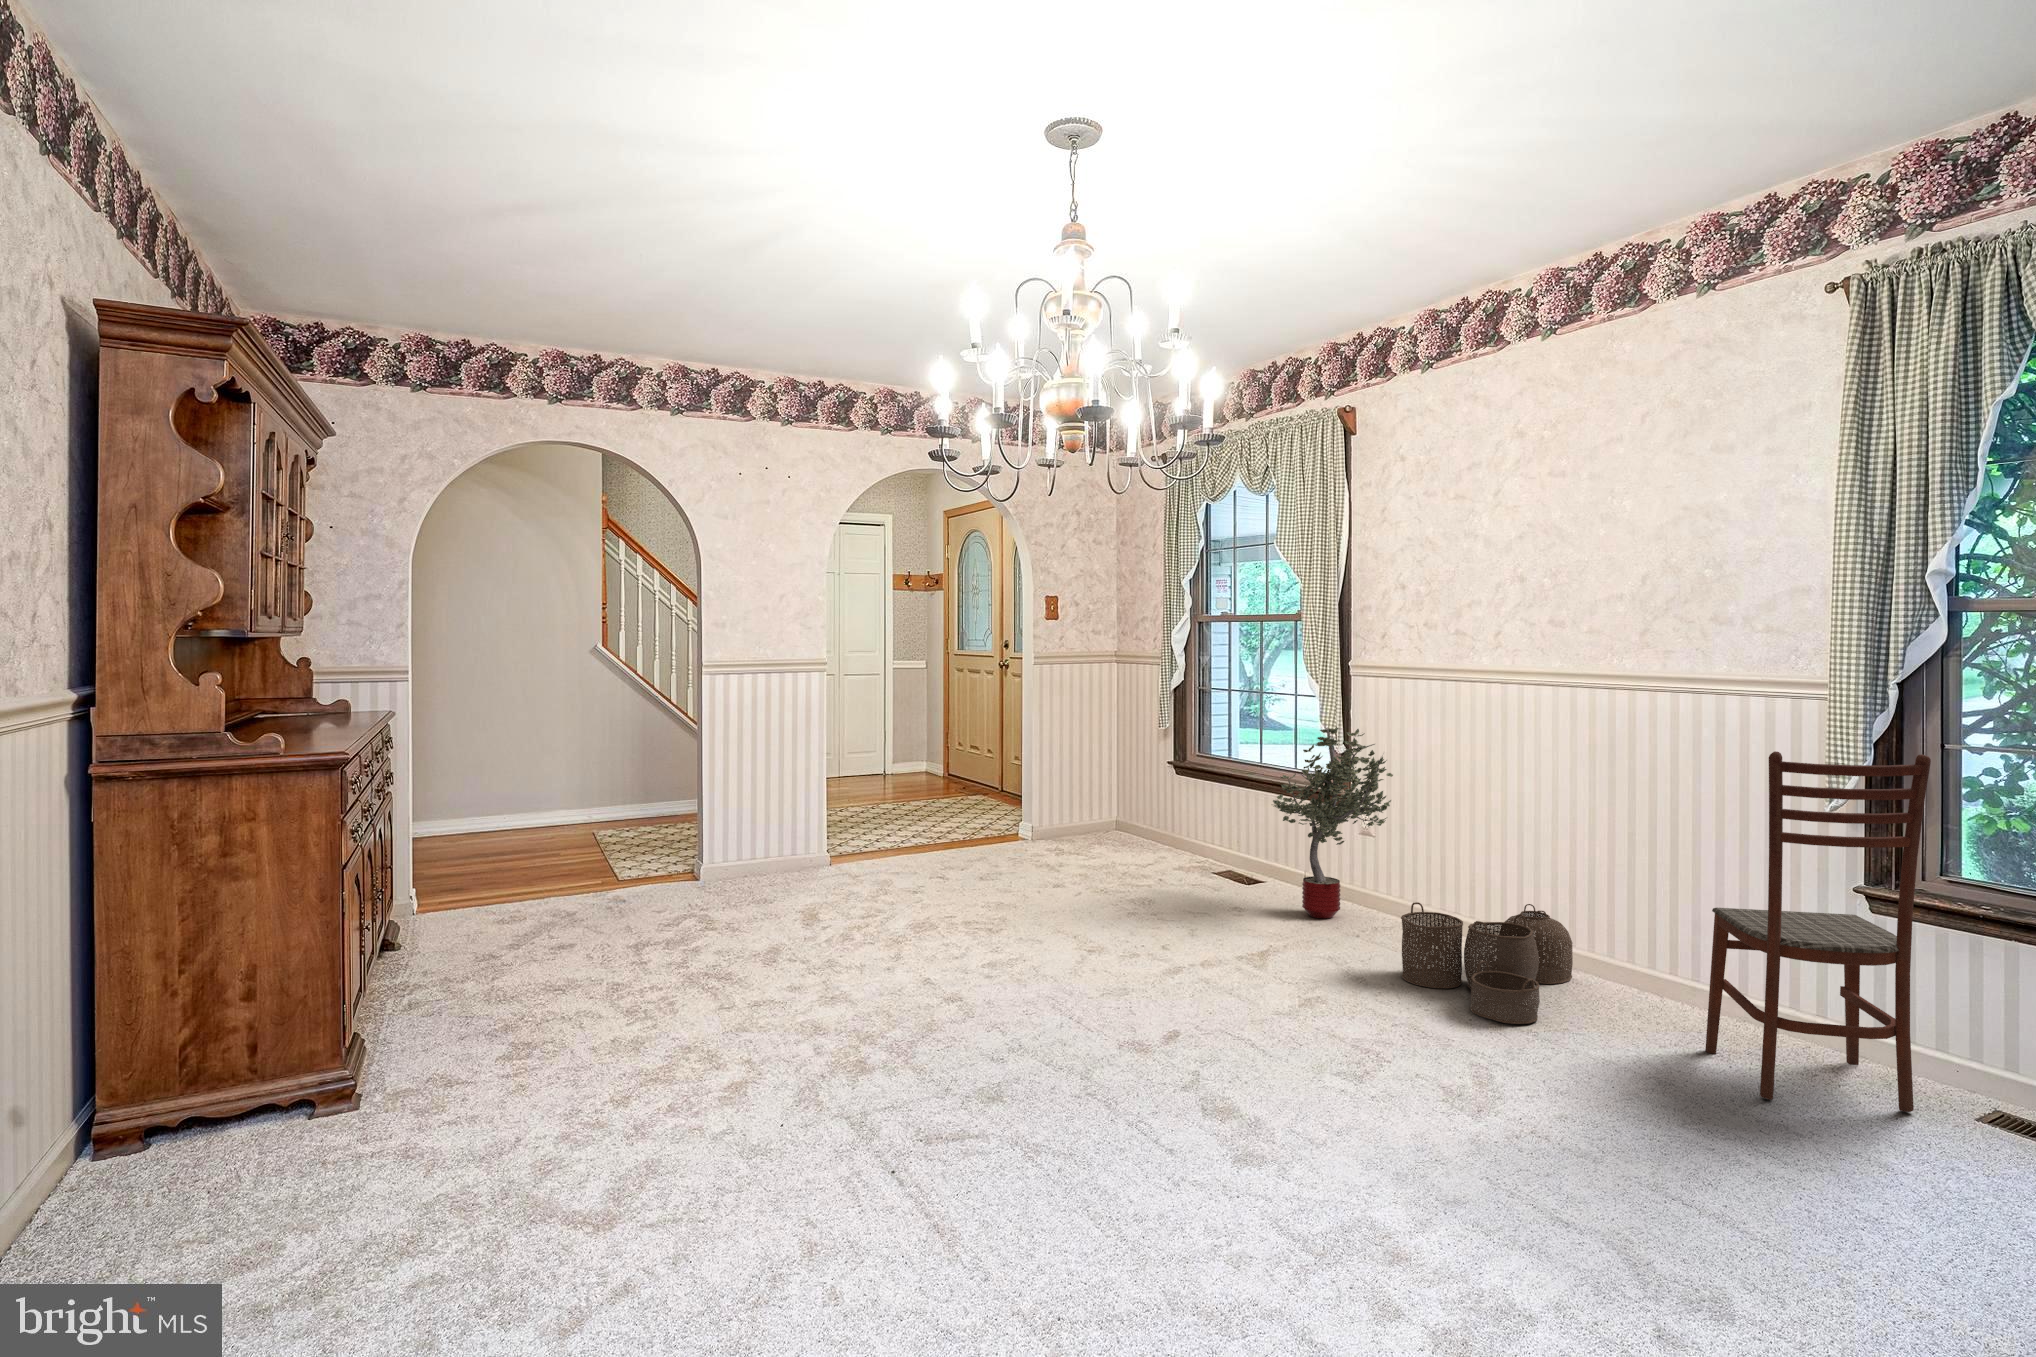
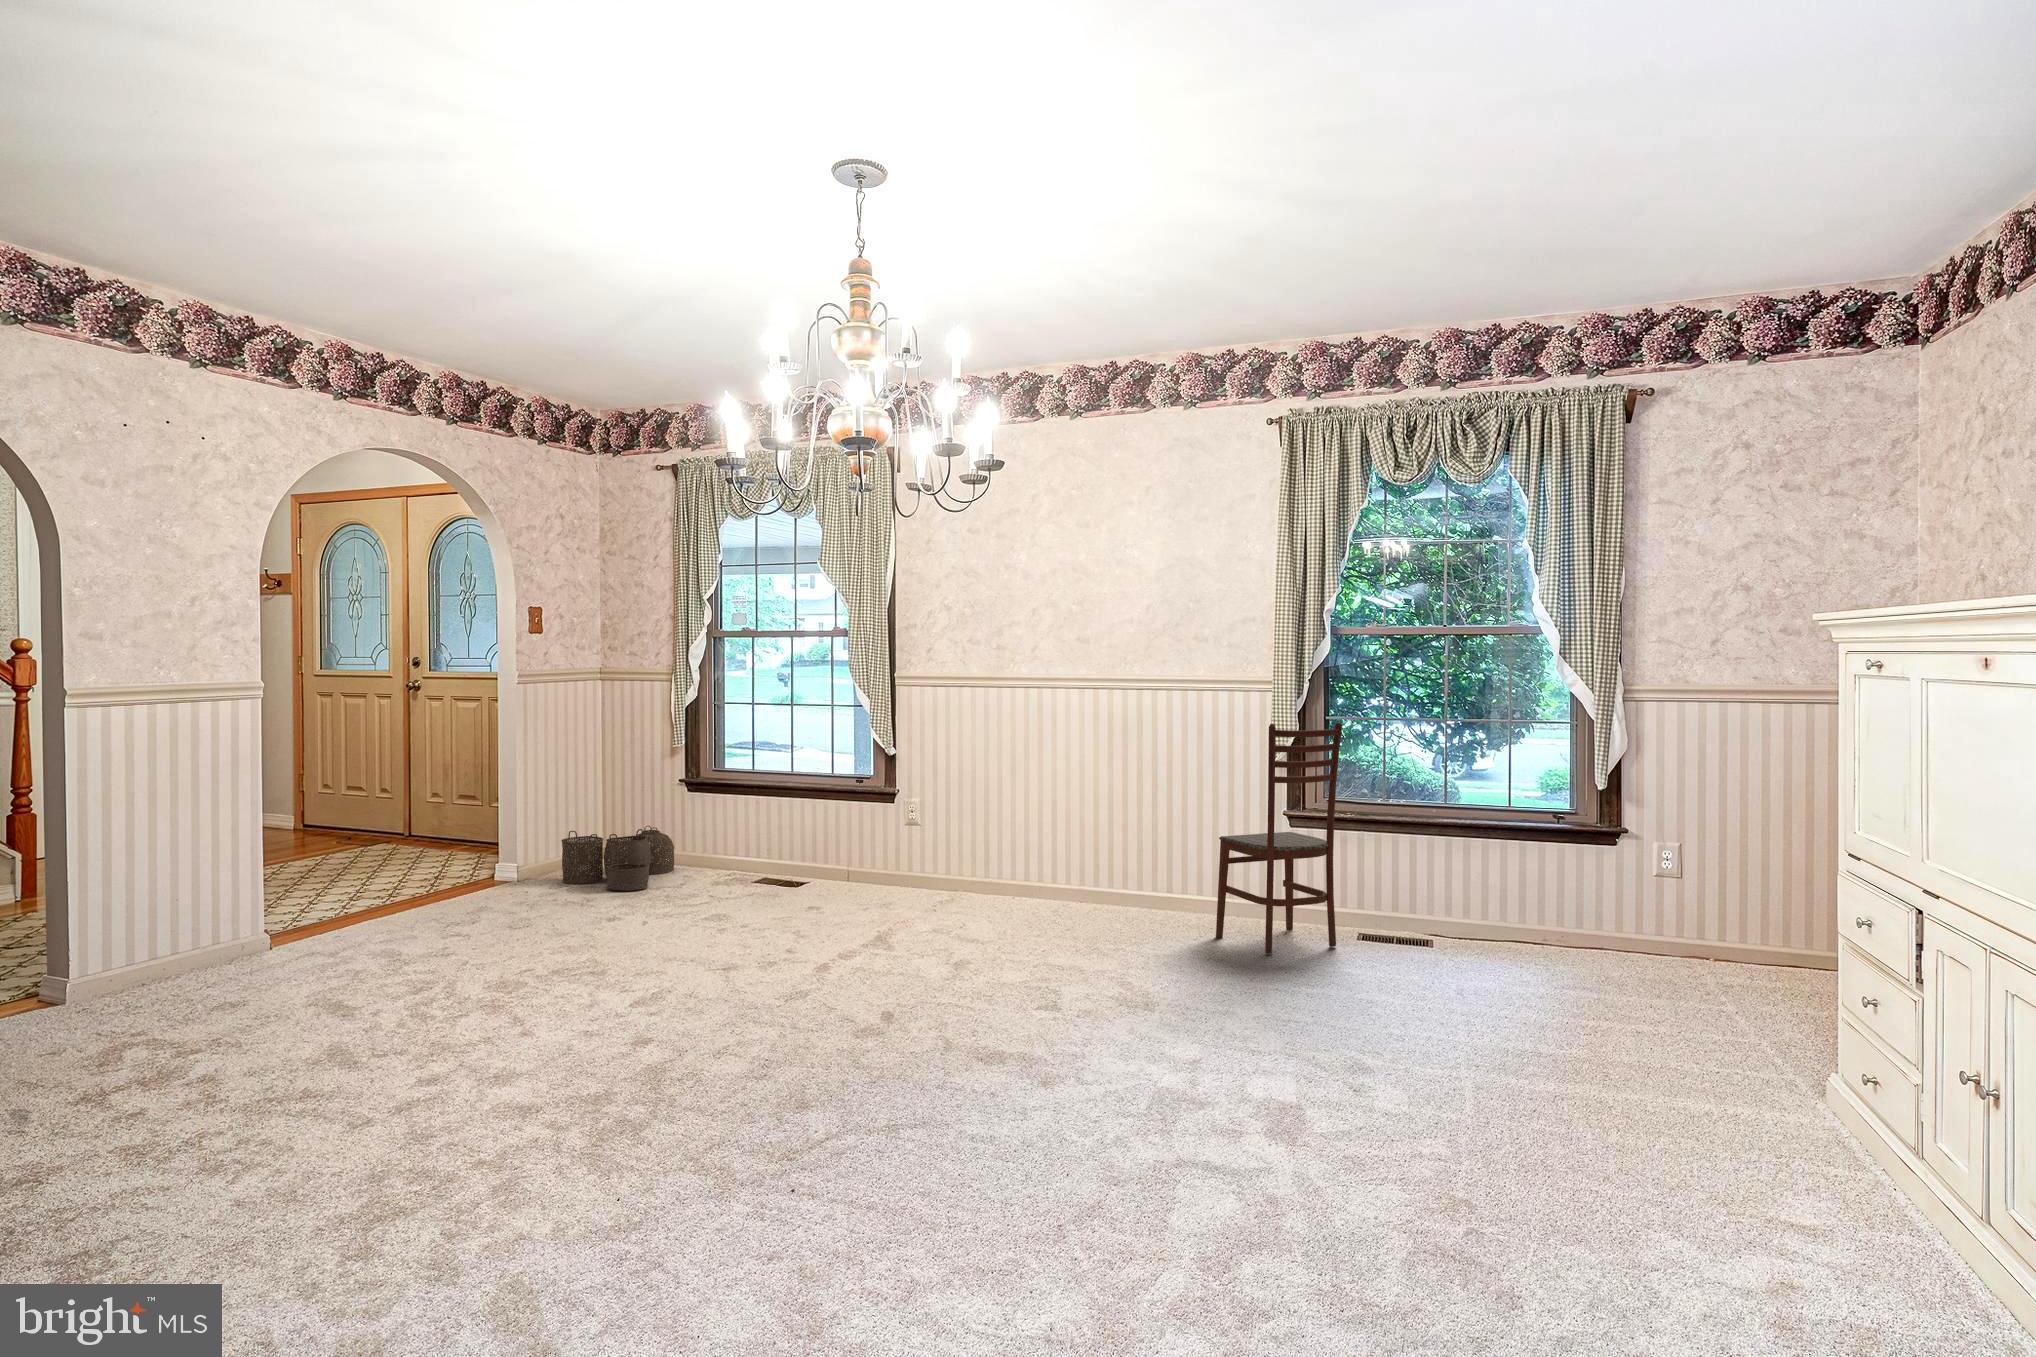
potted tree: present [1273,728,1393,918] -> none [828,730,949,901]
woven basket: present [1401,902,1573,1024] -> present [561,826,674,891]

